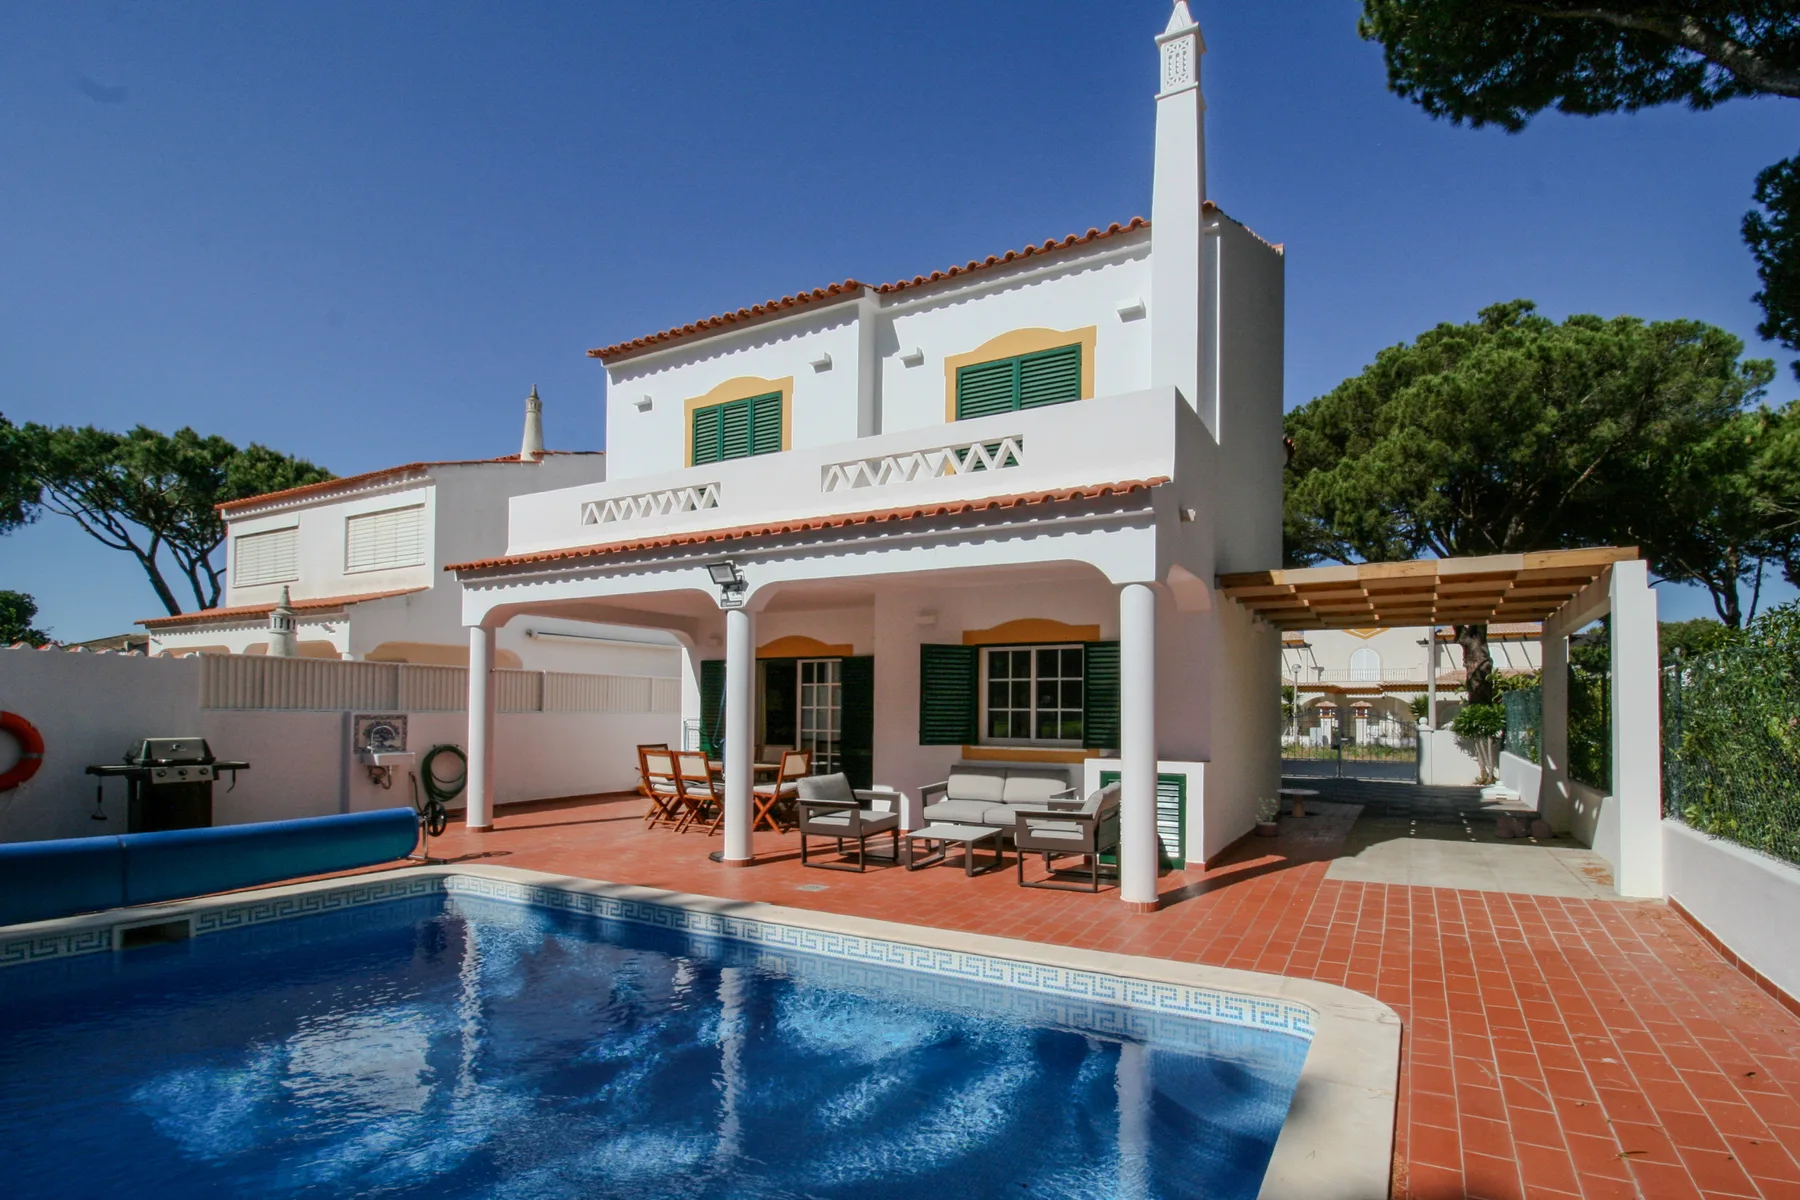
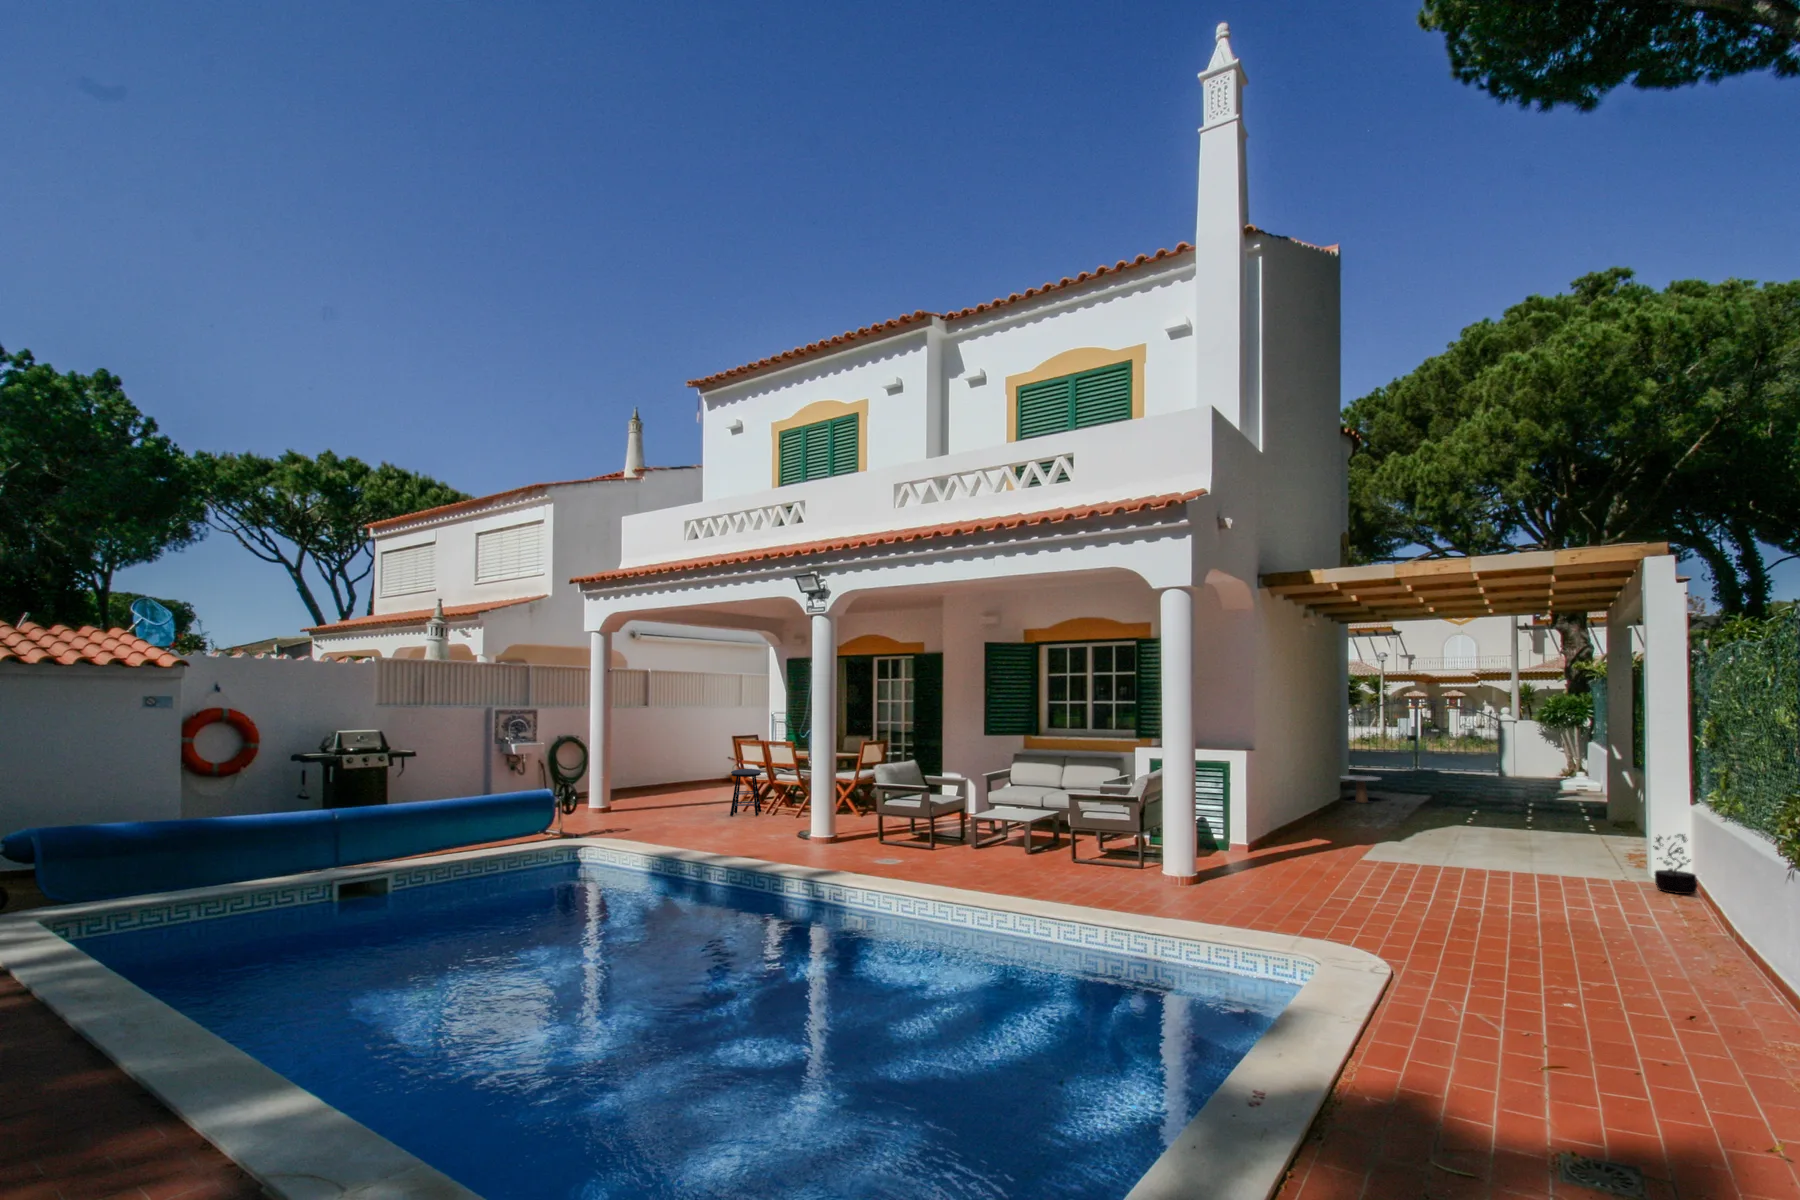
stool: none [629,782,666,834] -> present [730,769,761,816]
decorative plant: present [1255,798,1279,836] -> present [1653,834,1698,894]
woven basket: present [1495,816,1552,838] -> none [1554,799,1613,823]

